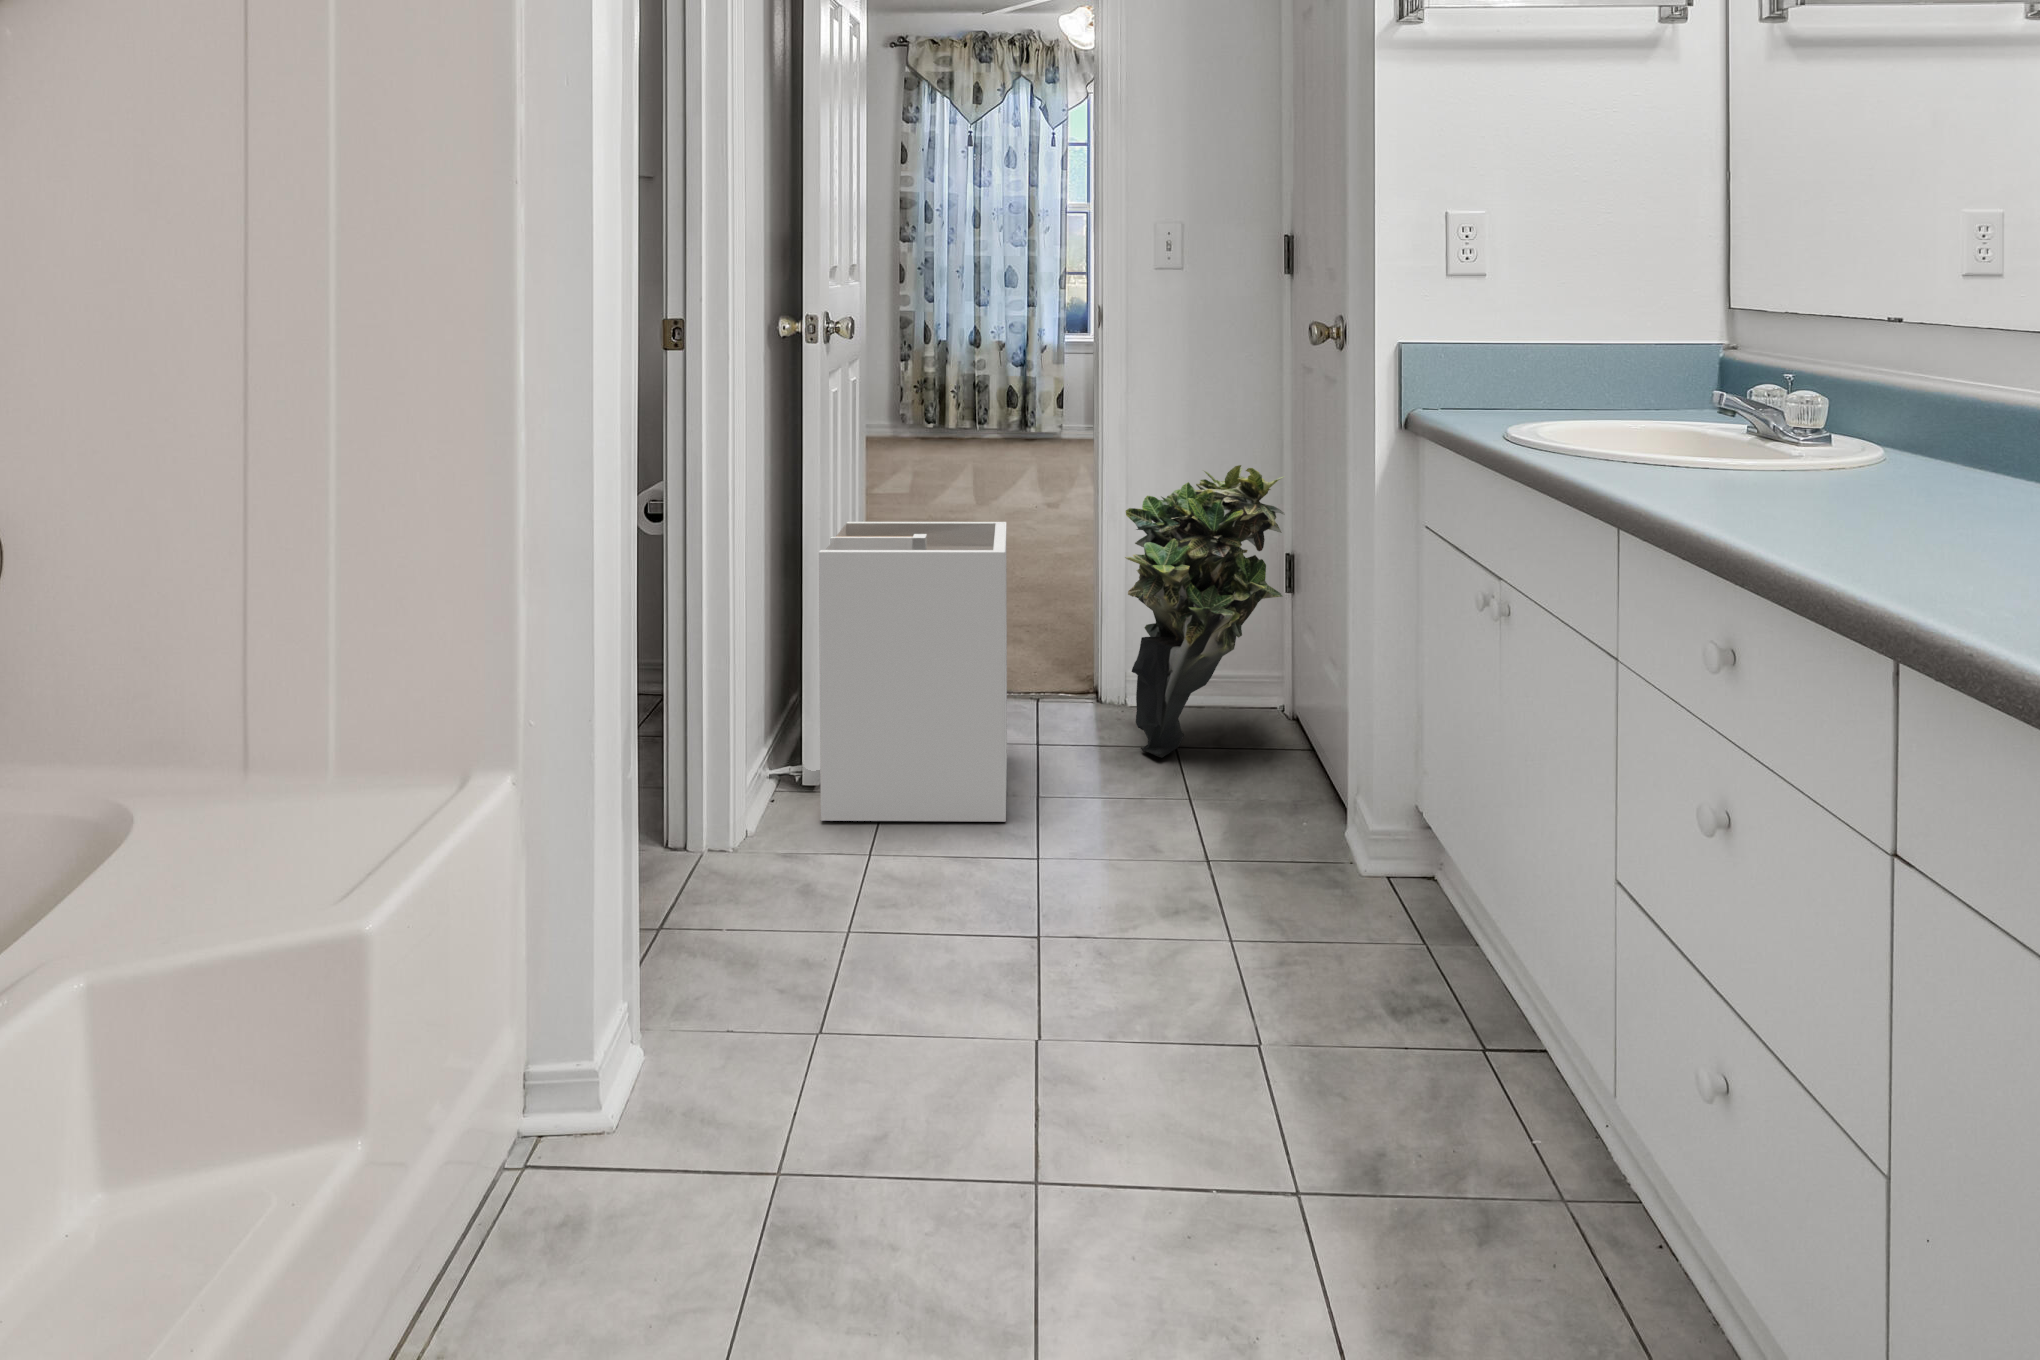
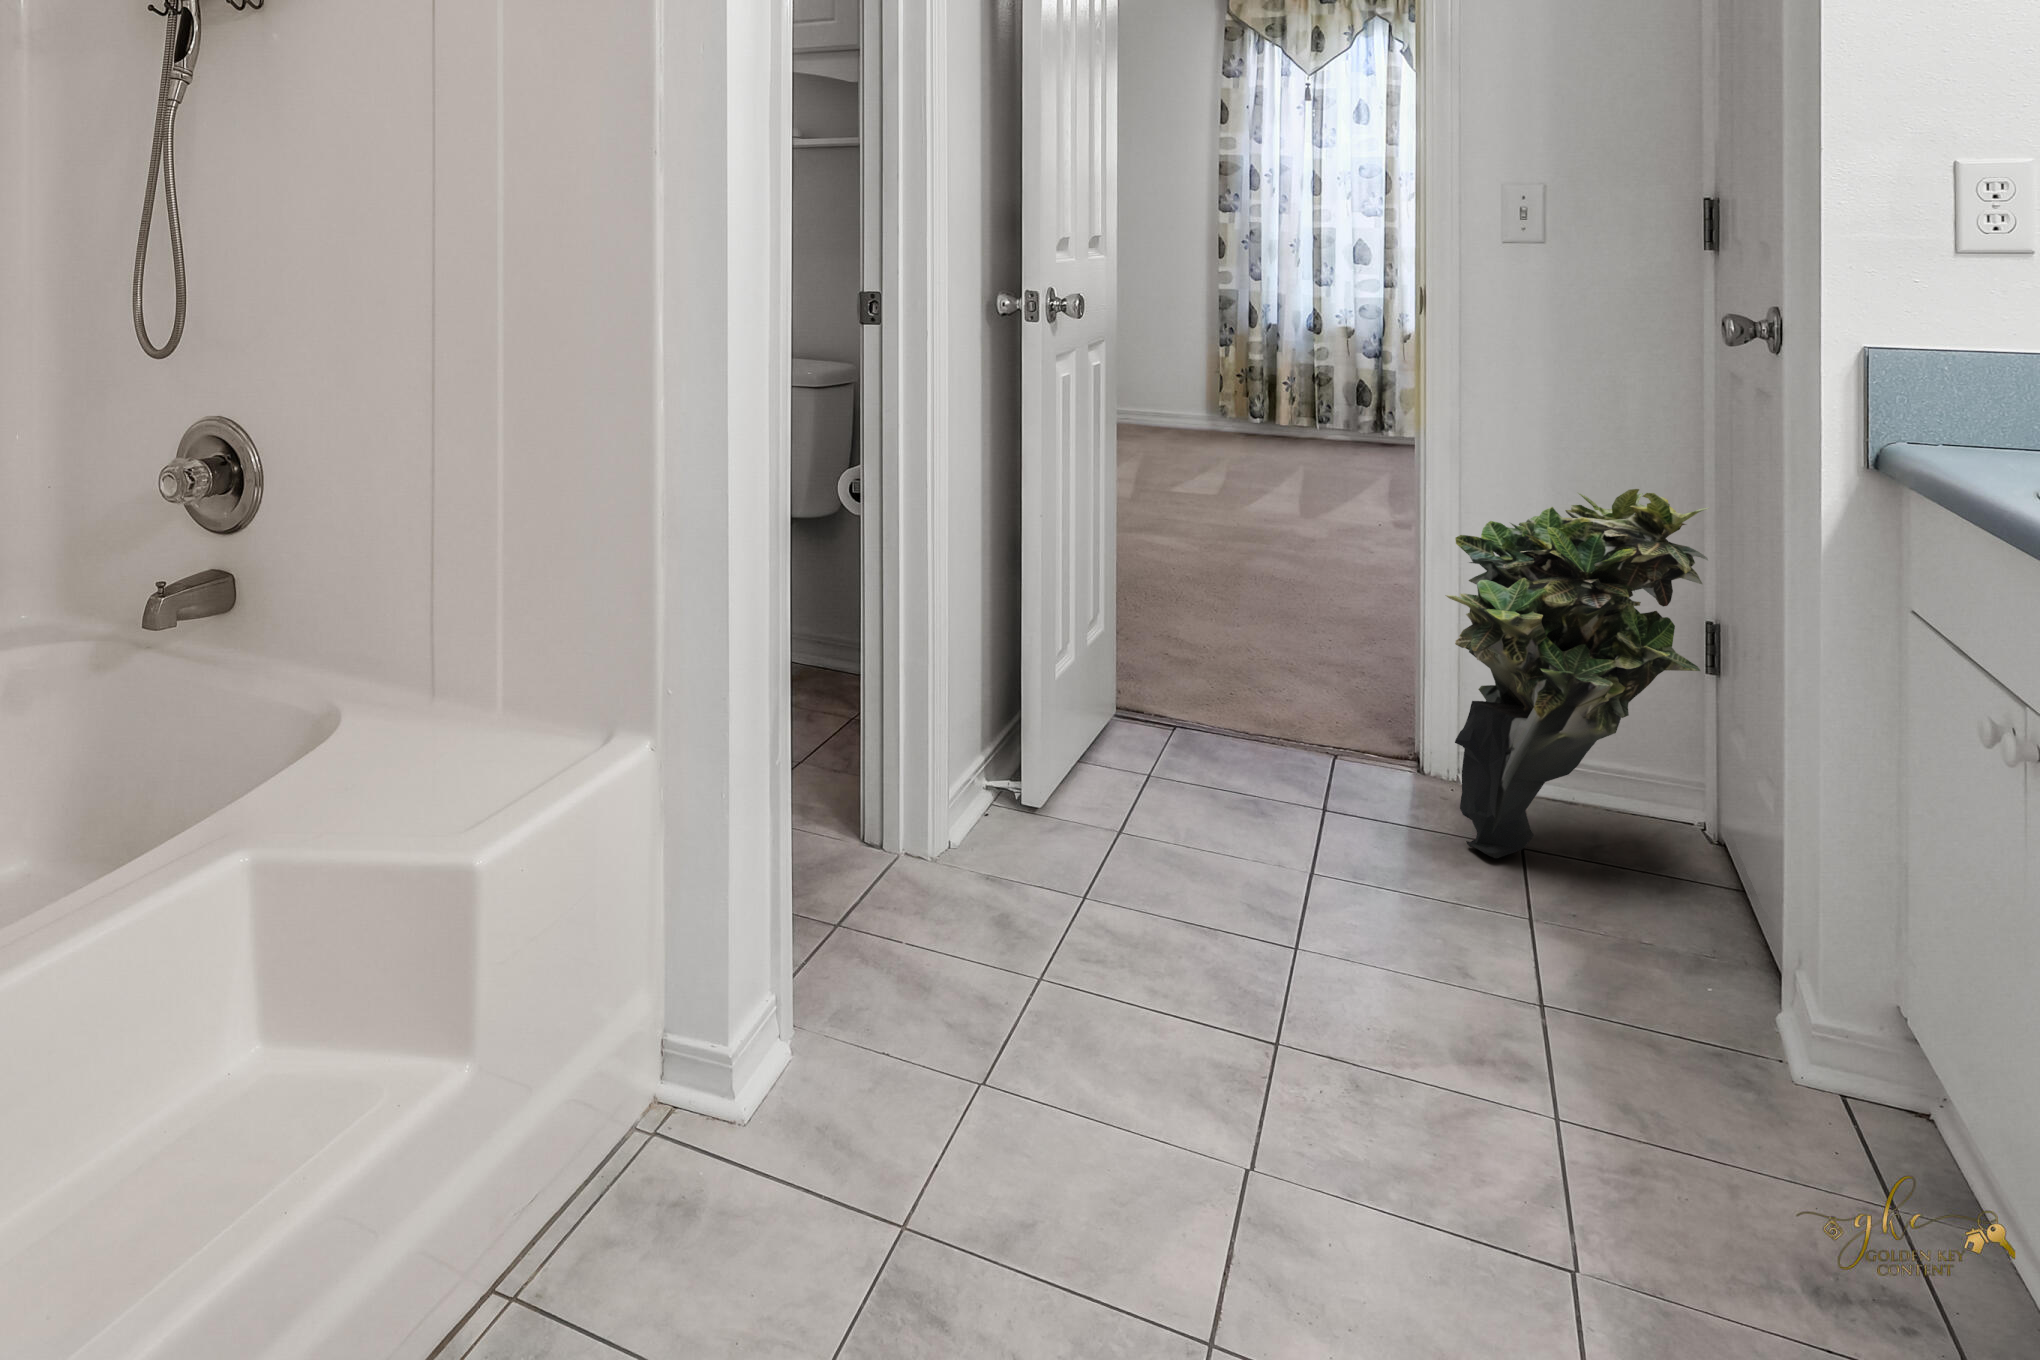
laundry hamper: present [819,522,1007,822] -> none [1025,524,1279,896]

